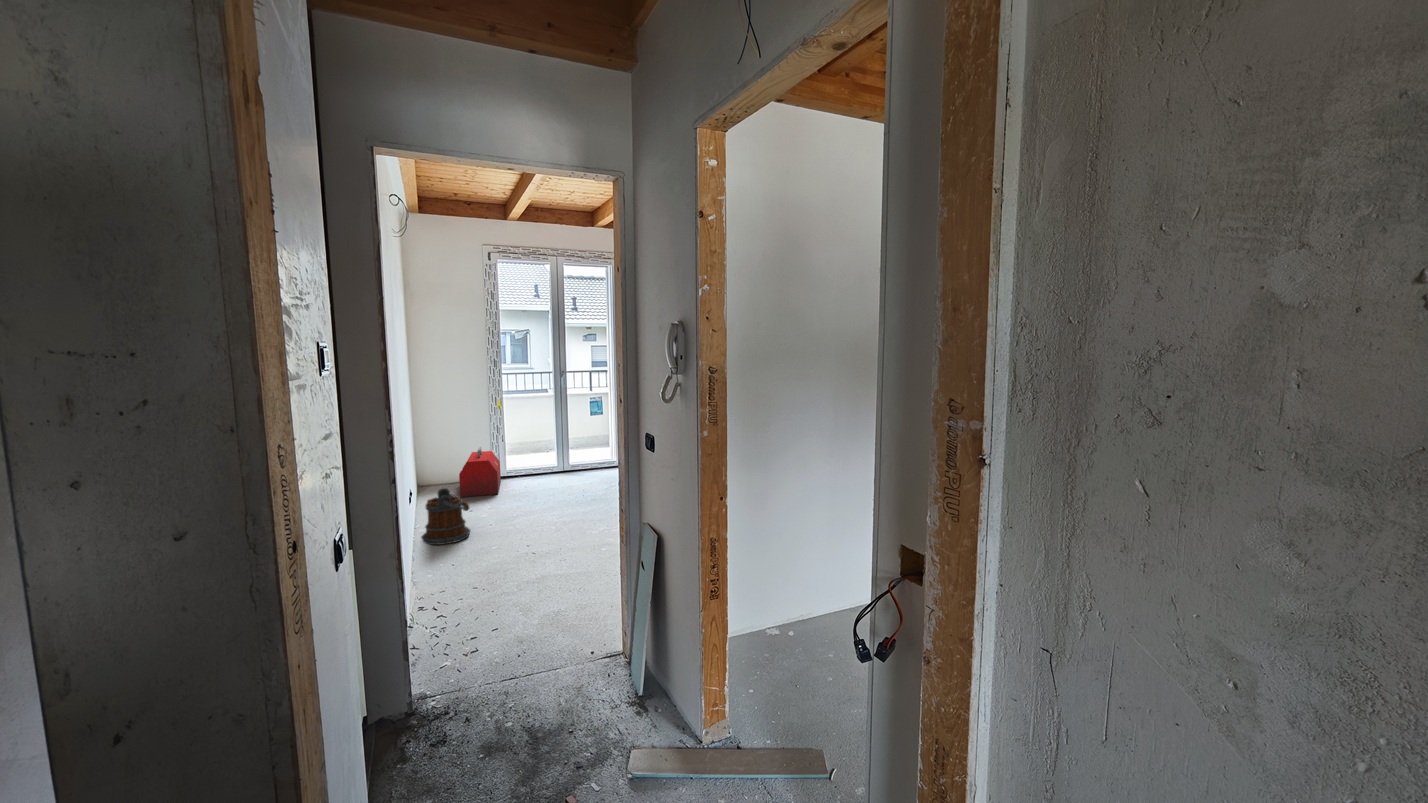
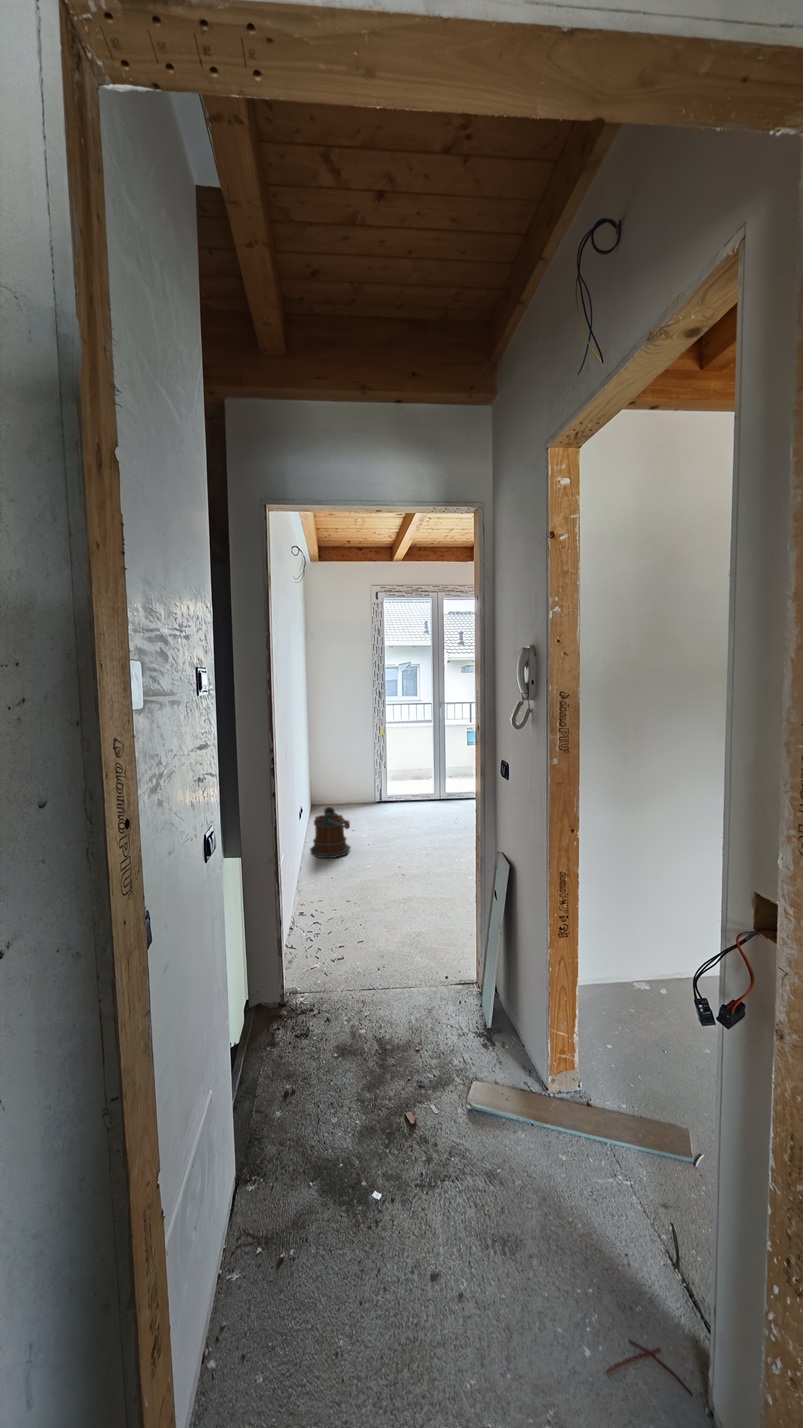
toolbox: present [459,447,501,497] -> none [345,772,382,817]

